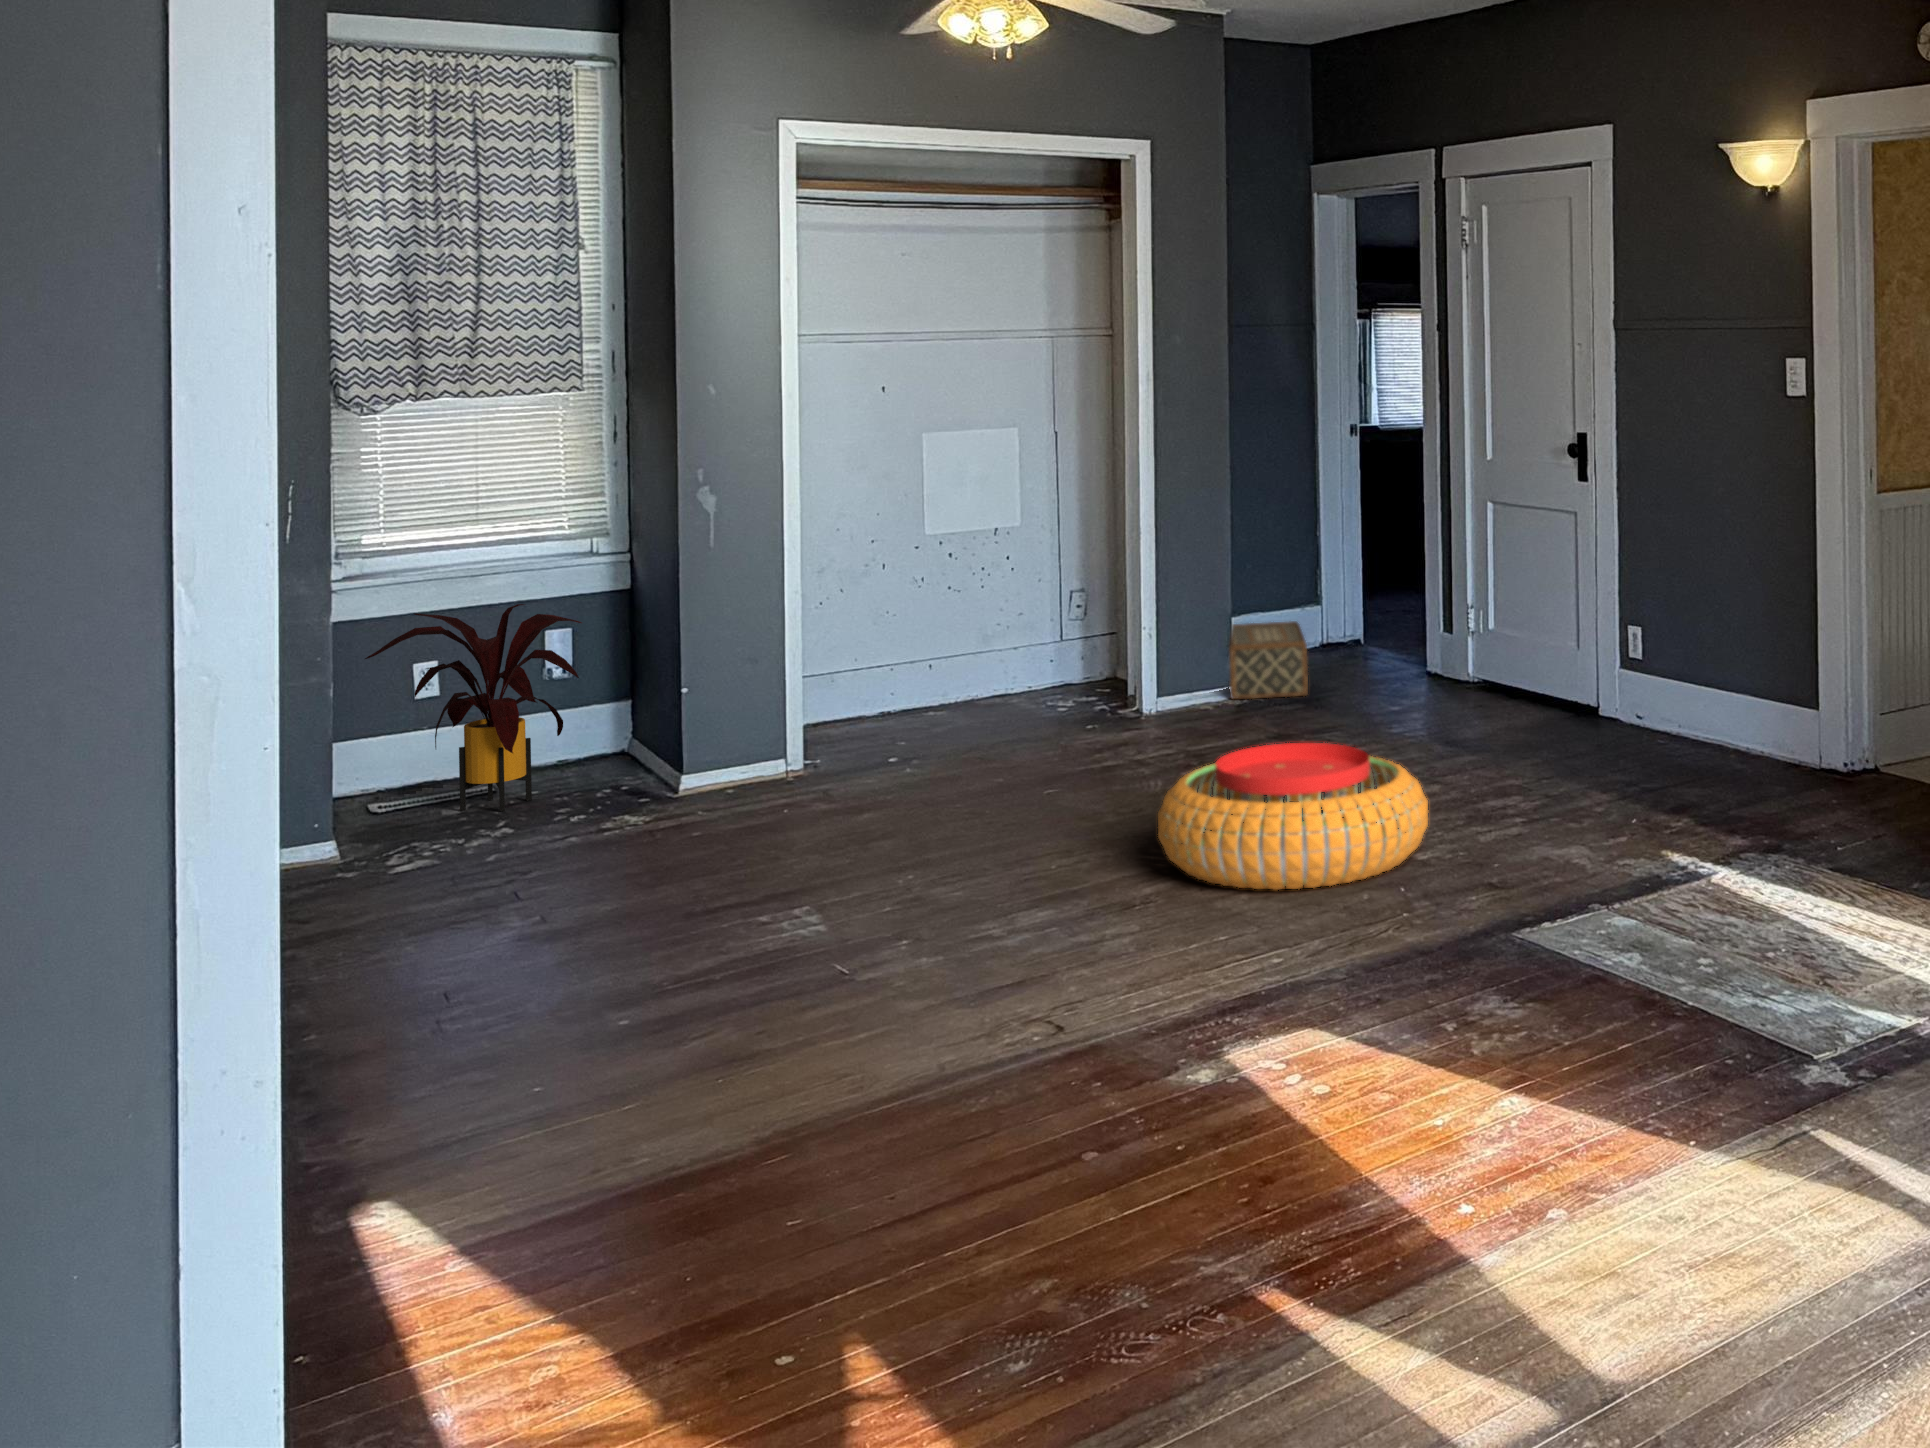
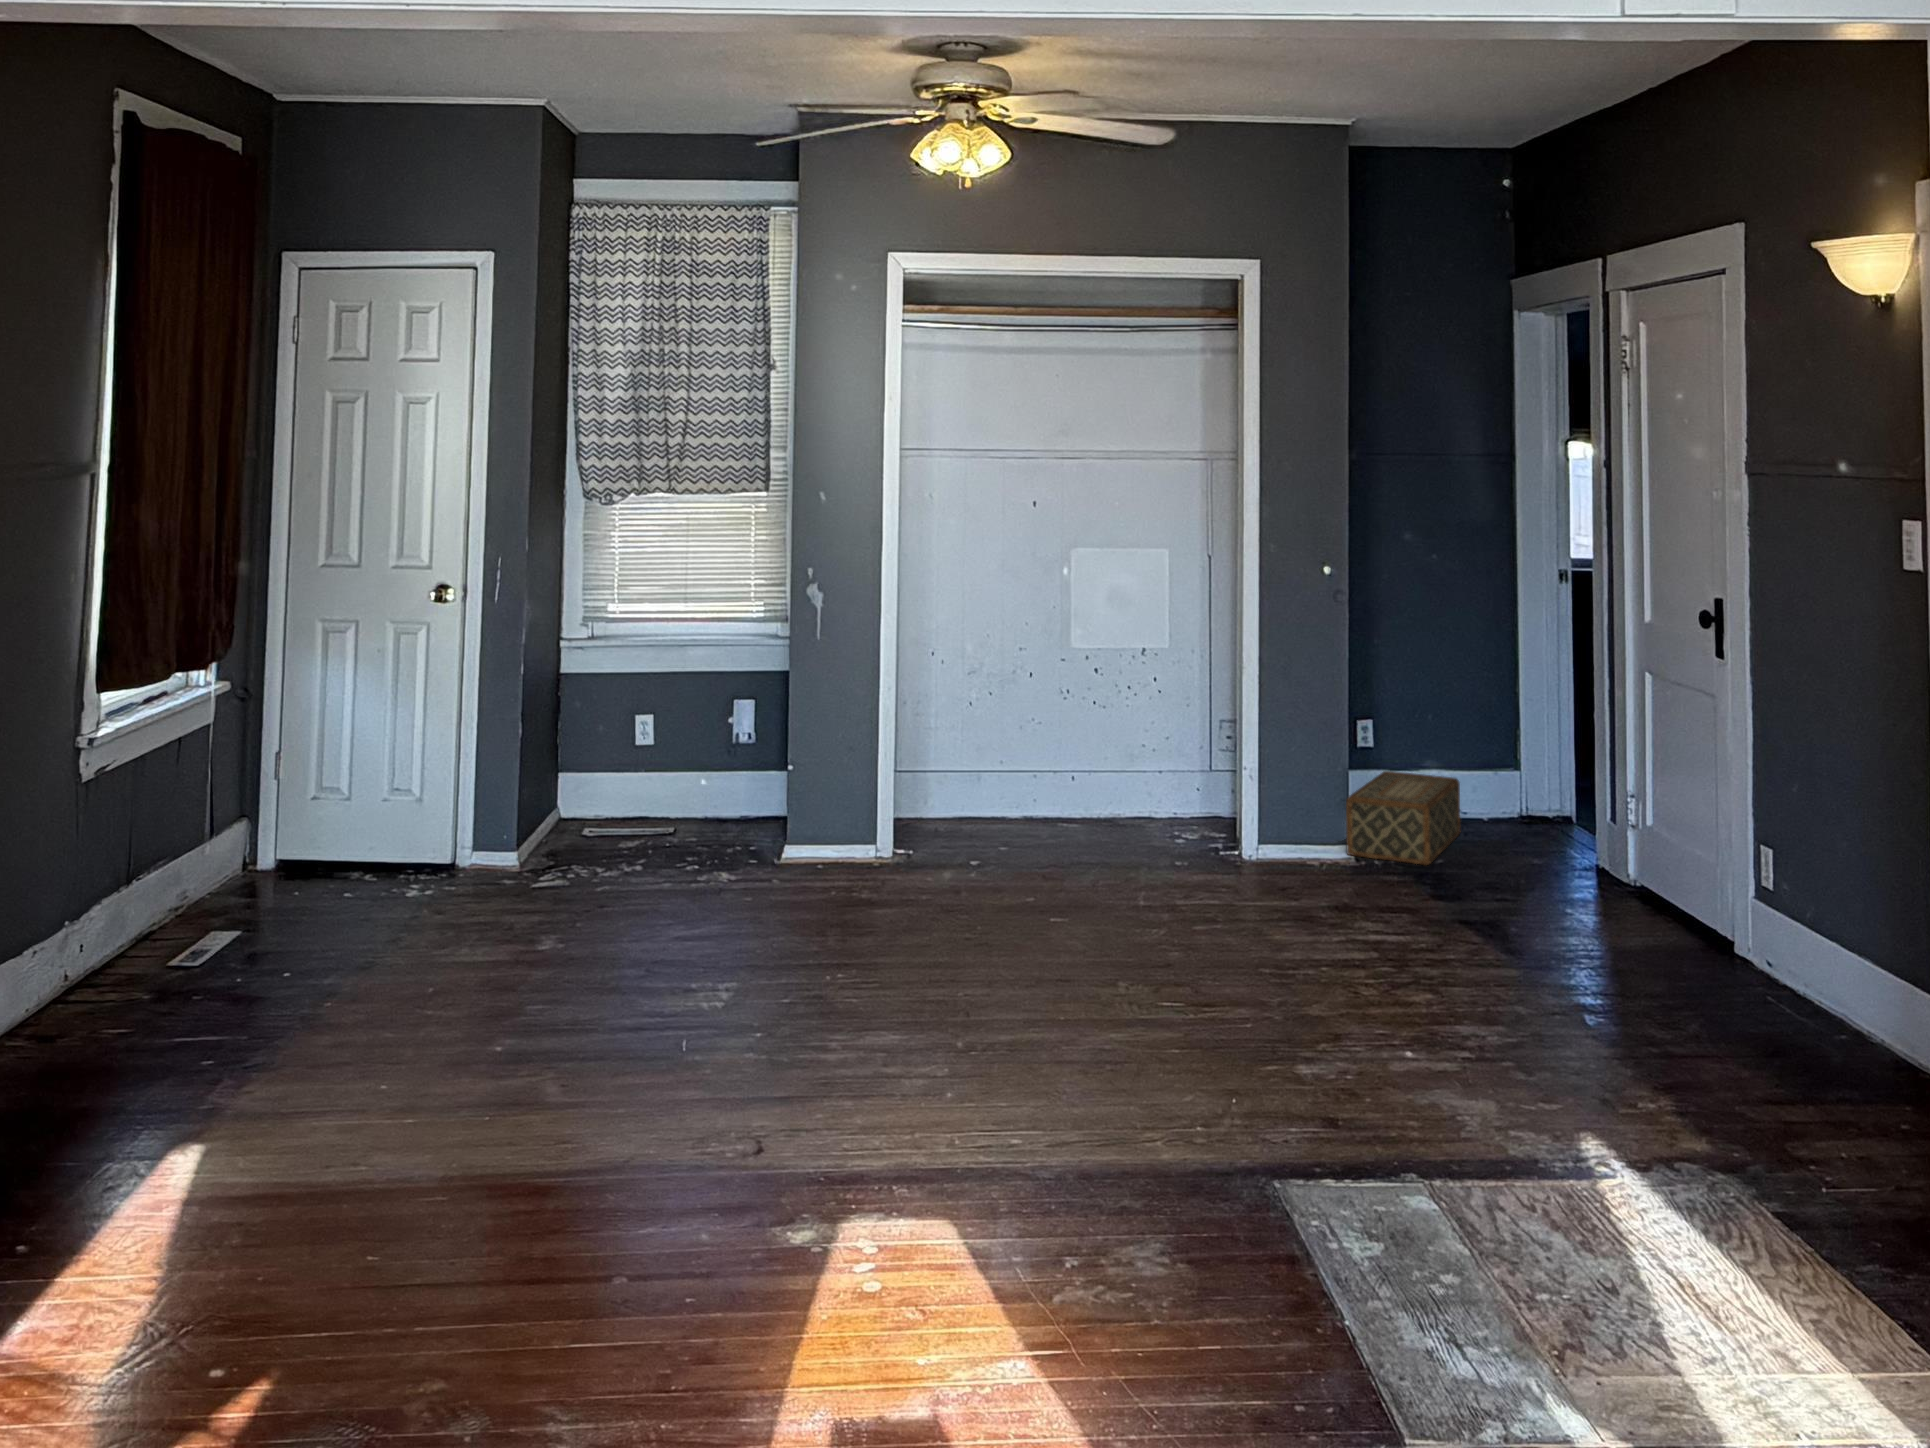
house plant: present [365,604,582,812] -> none [556,670,742,851]
pouf: present [1158,743,1428,889] -> none [991,932,1299,1123]

